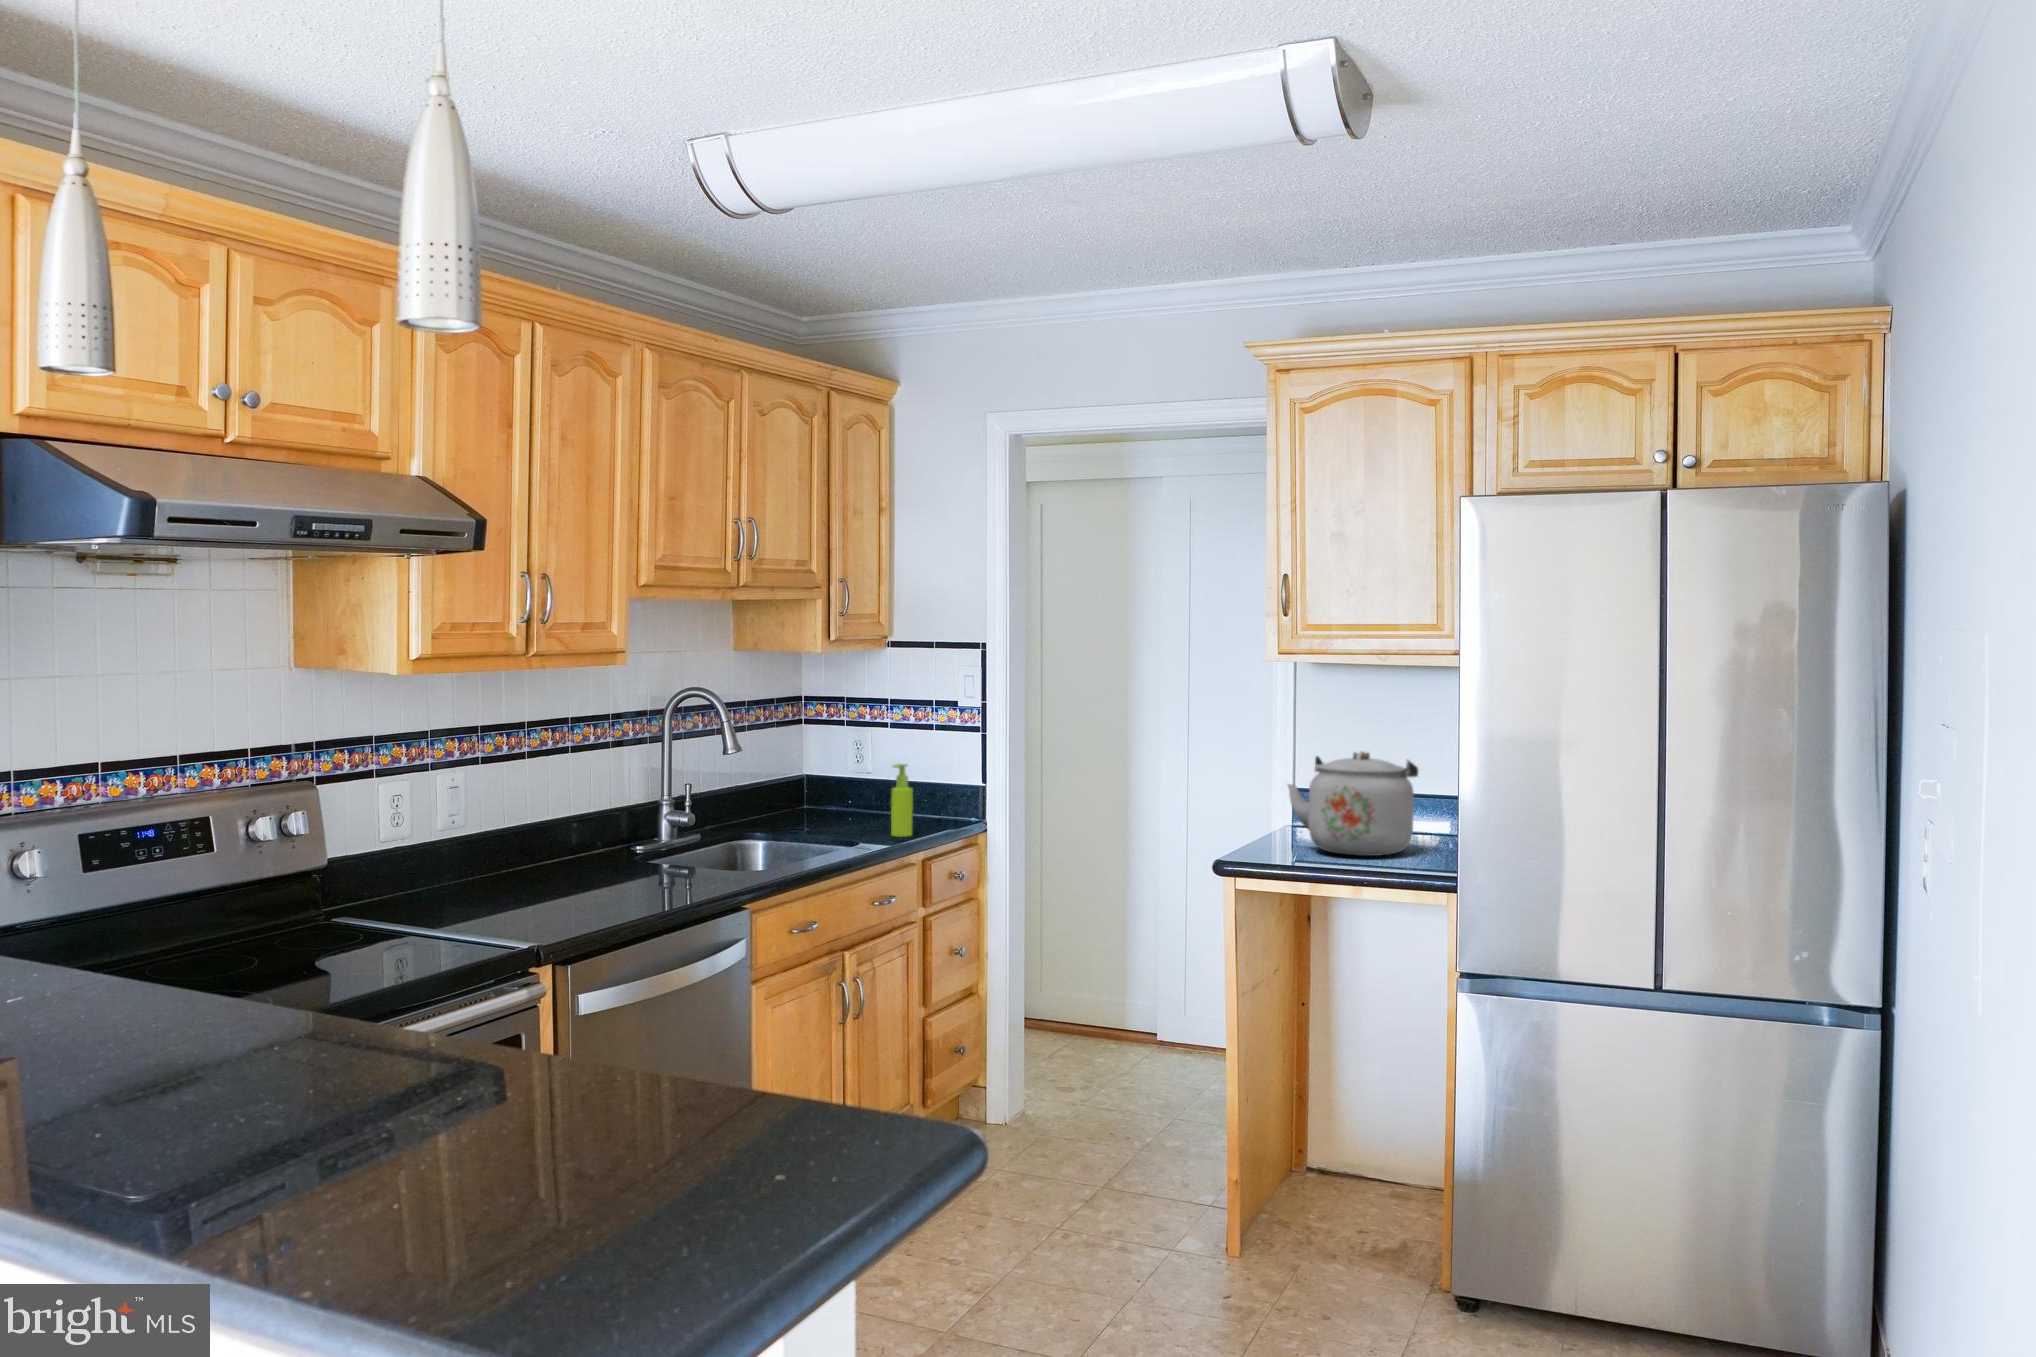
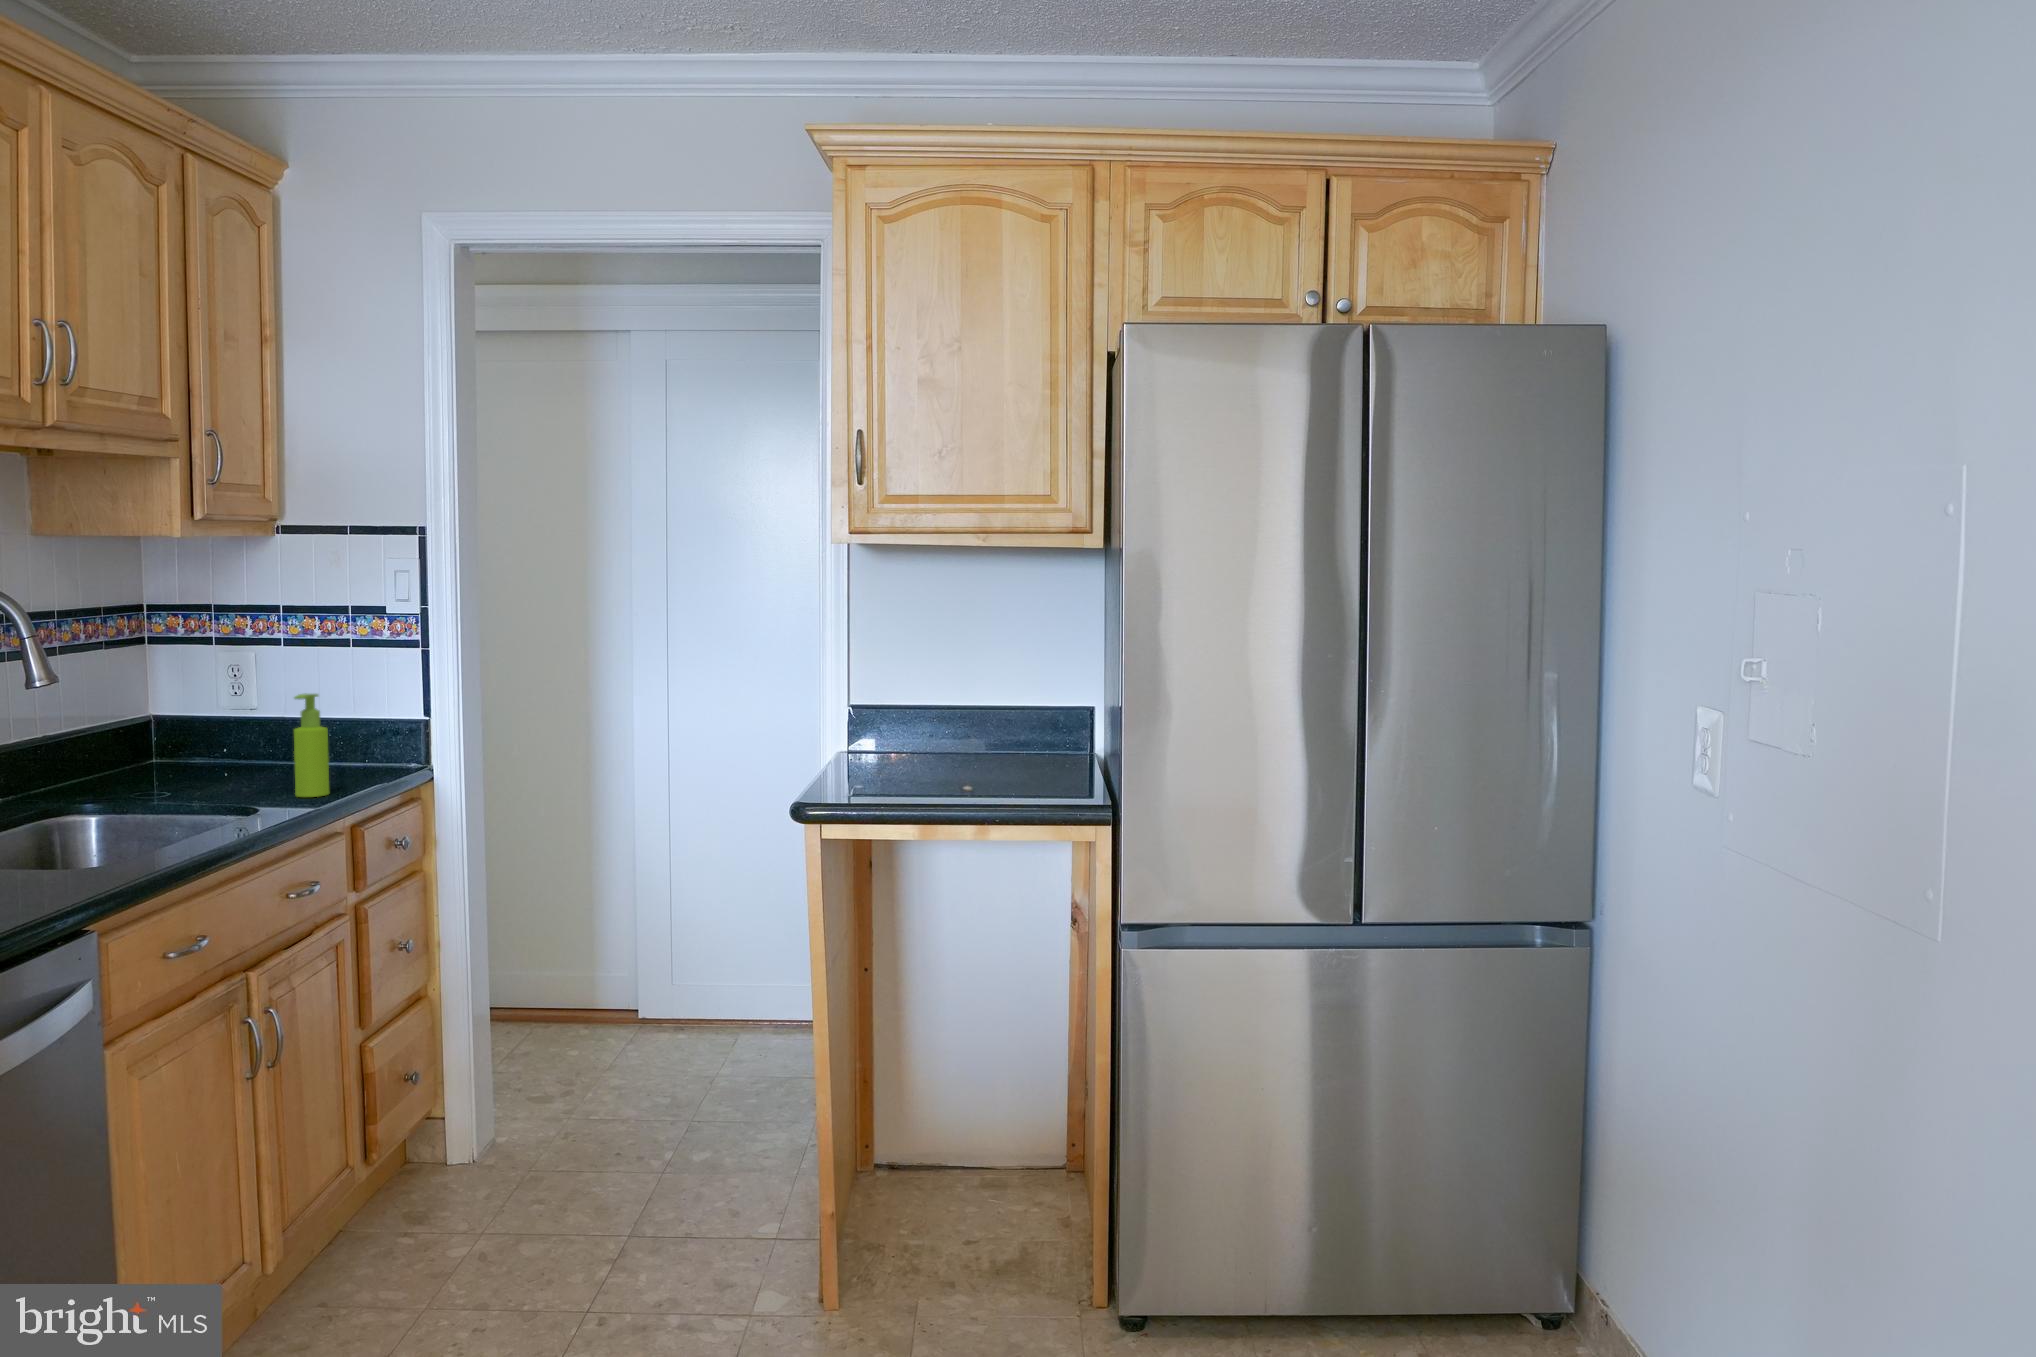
kettle: present [1288,751,1419,856] -> none [869,655,1025,784]

